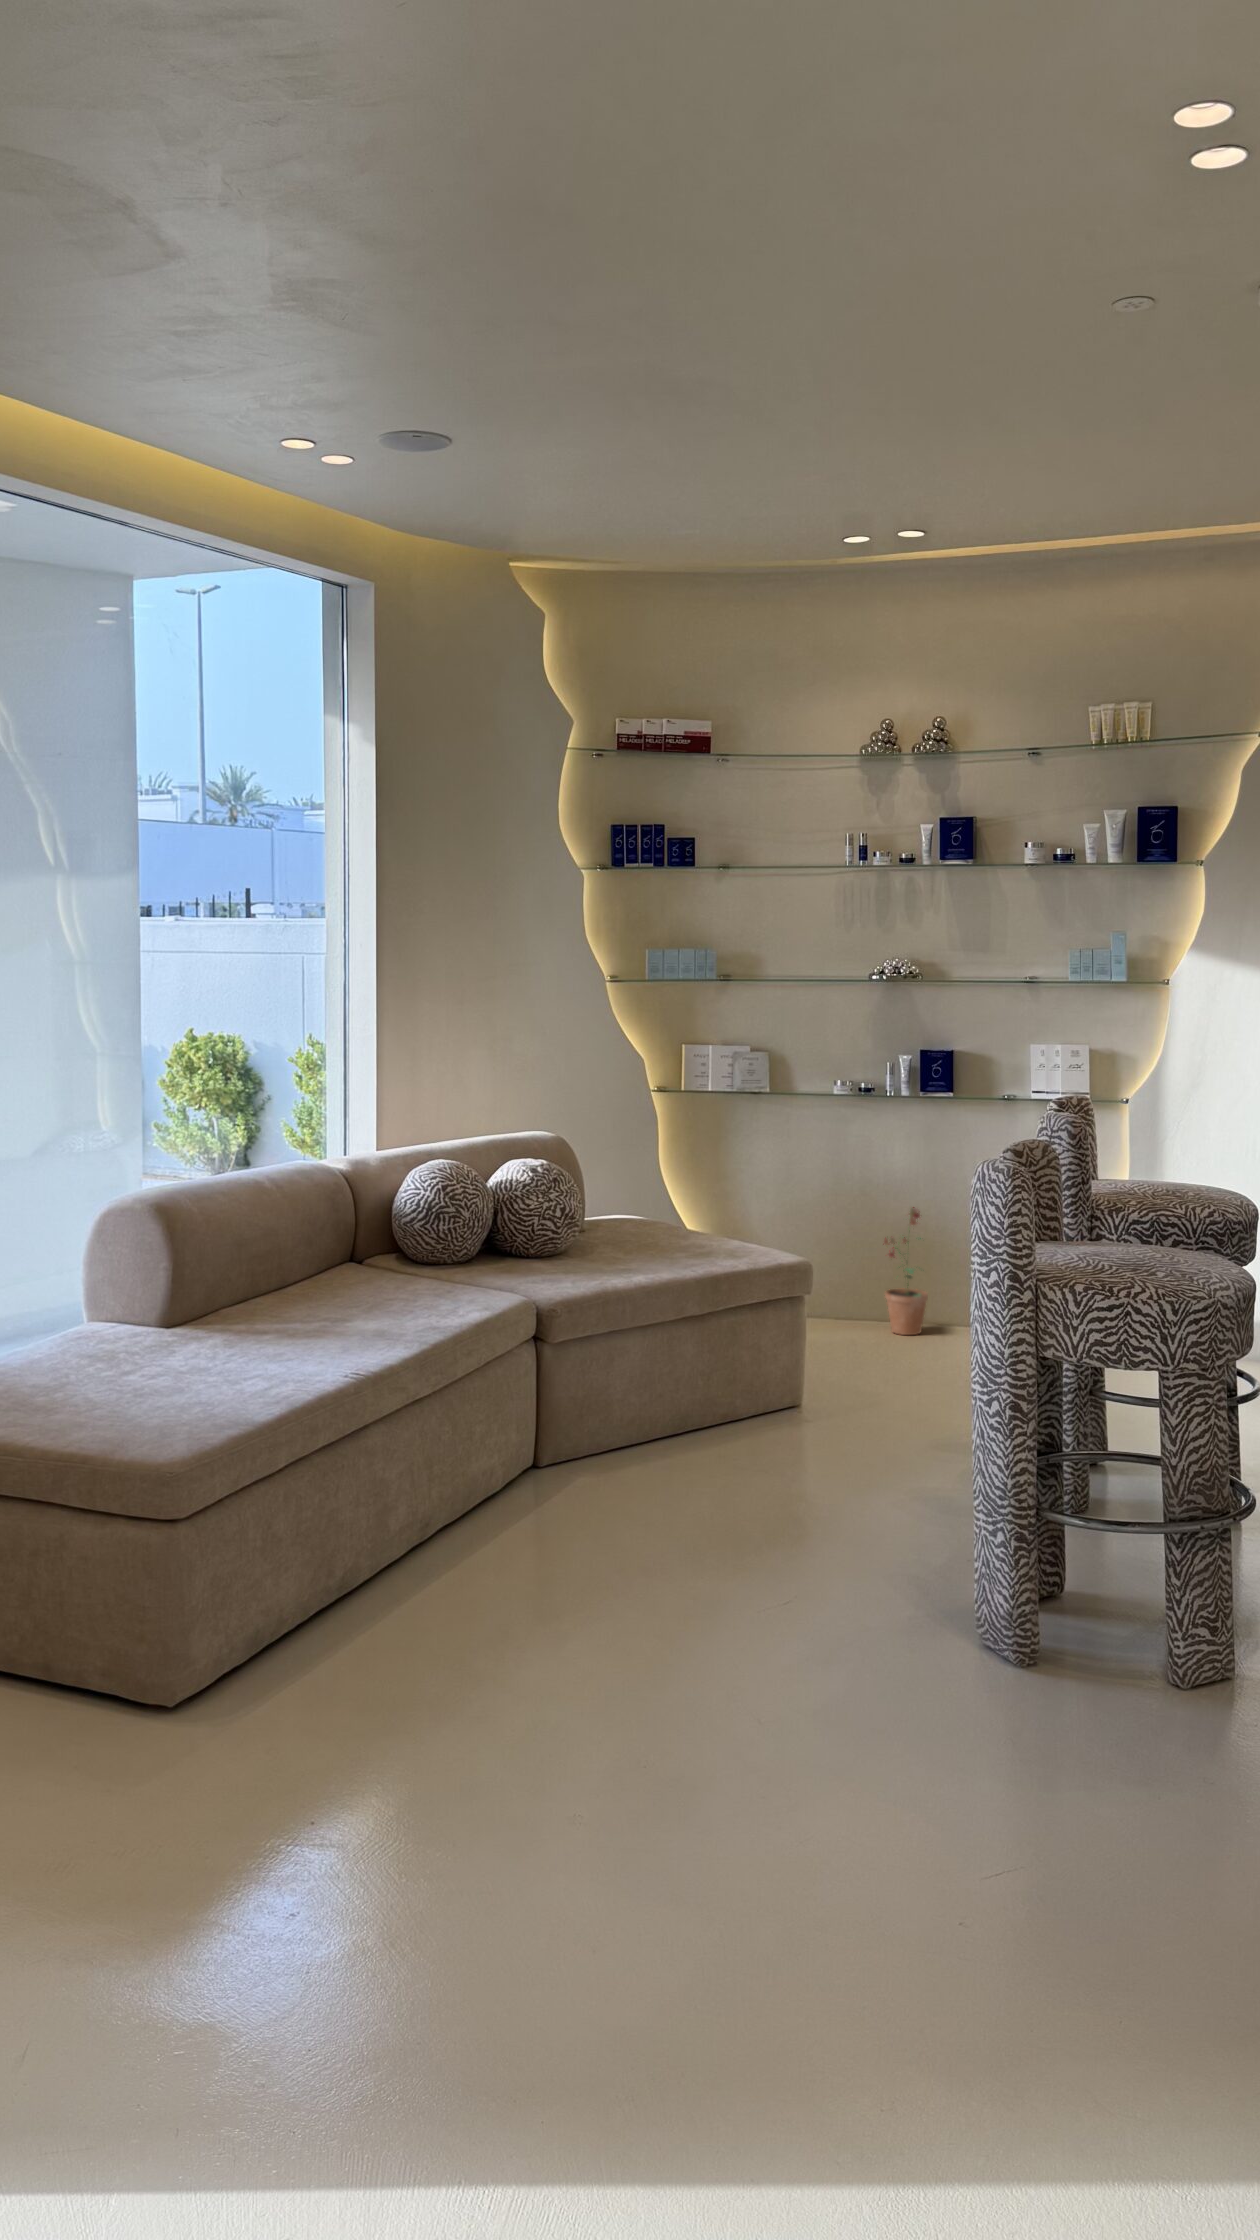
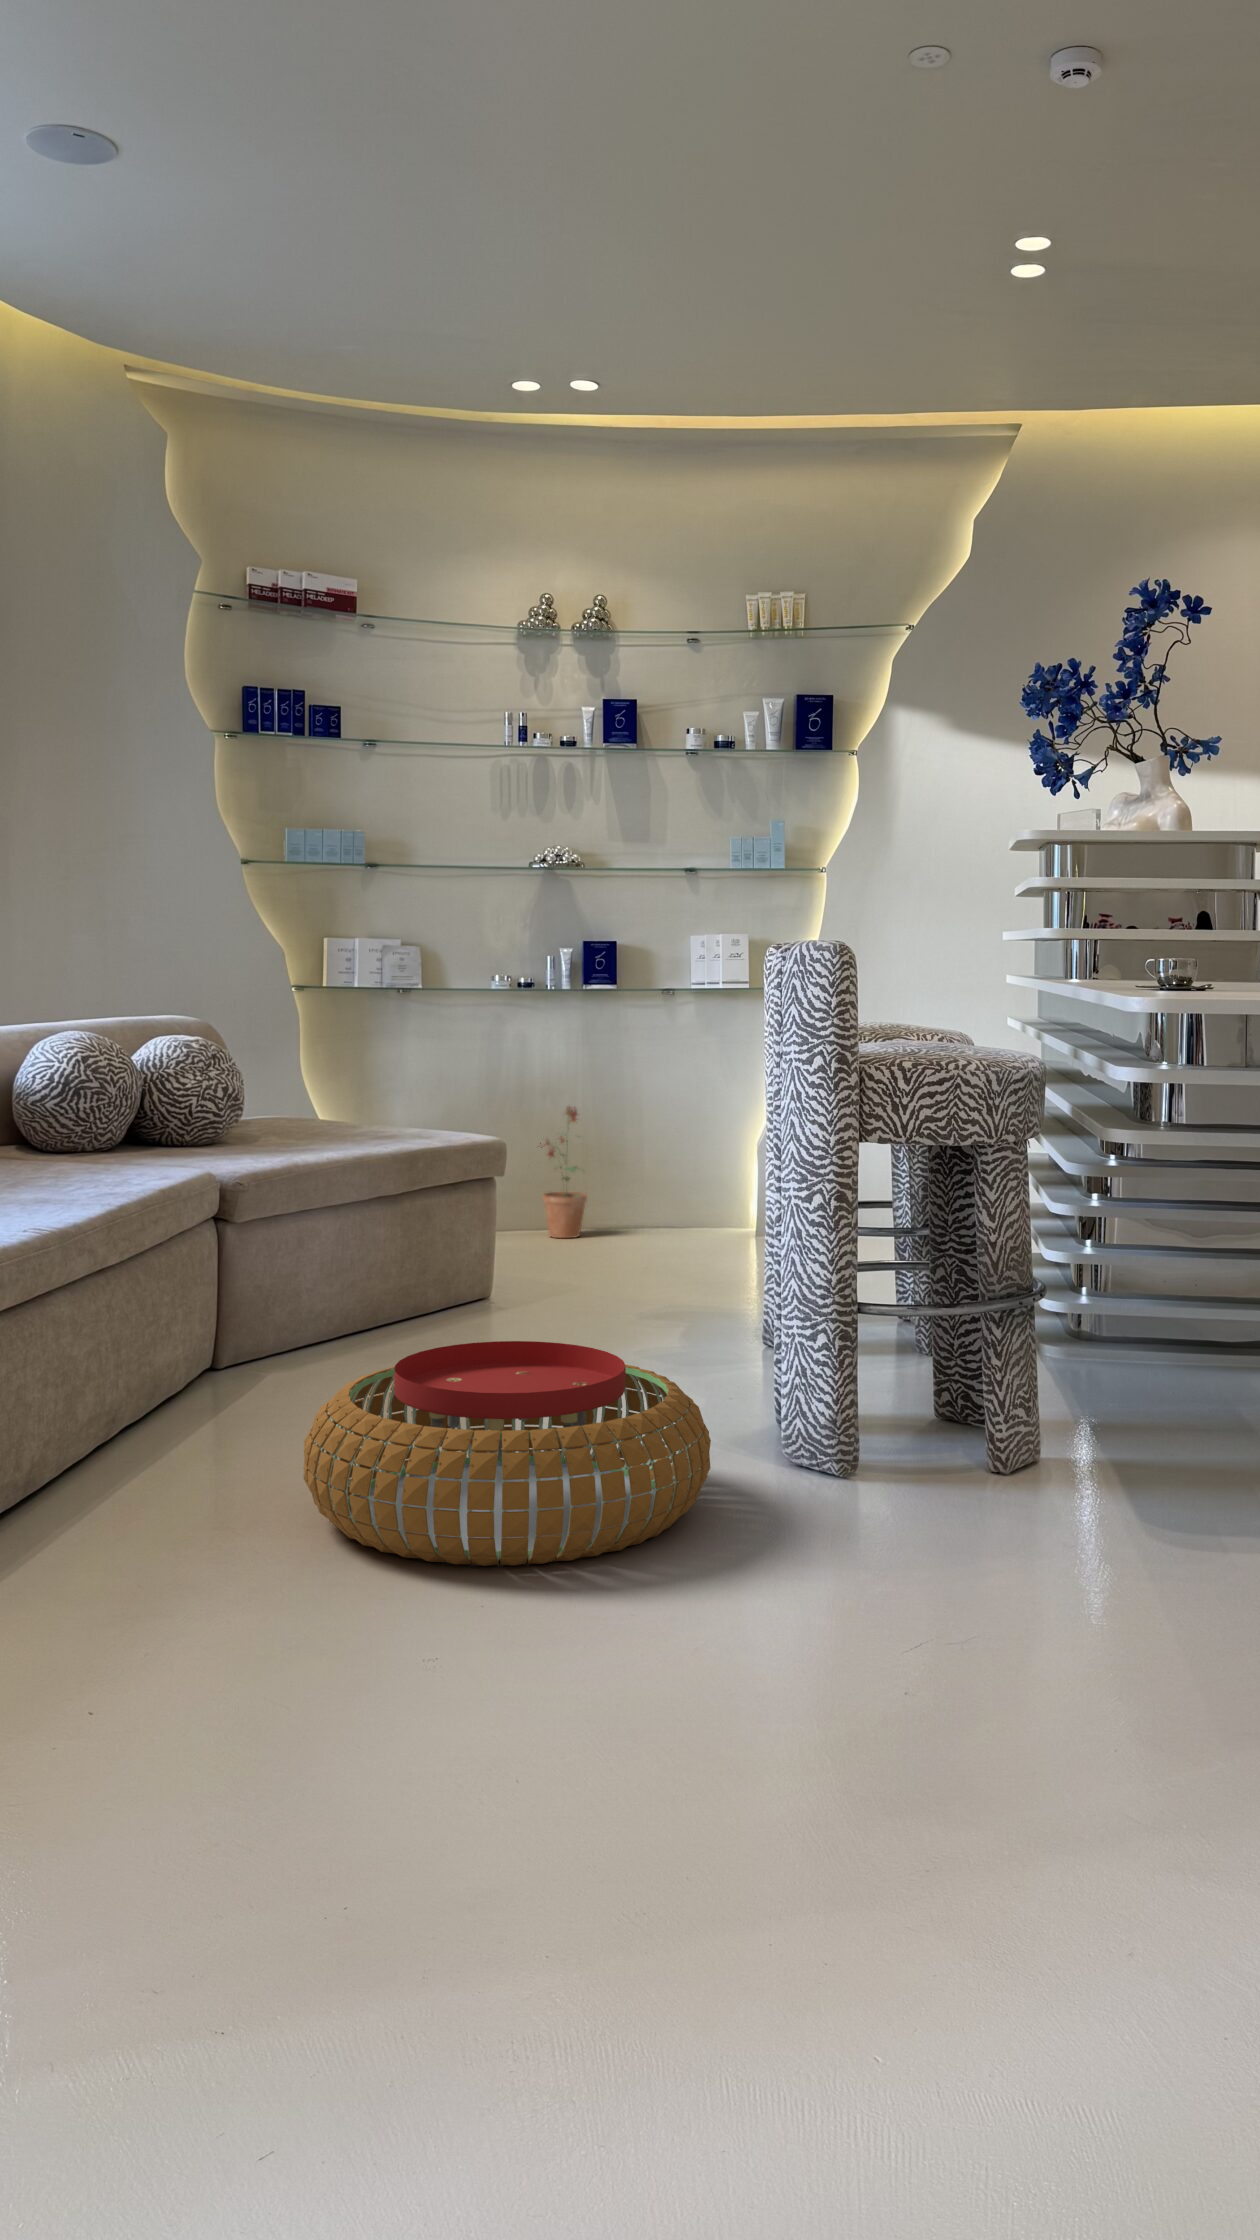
pouf: none [525,1512,876,1732] -> present [304,1341,711,1566]

